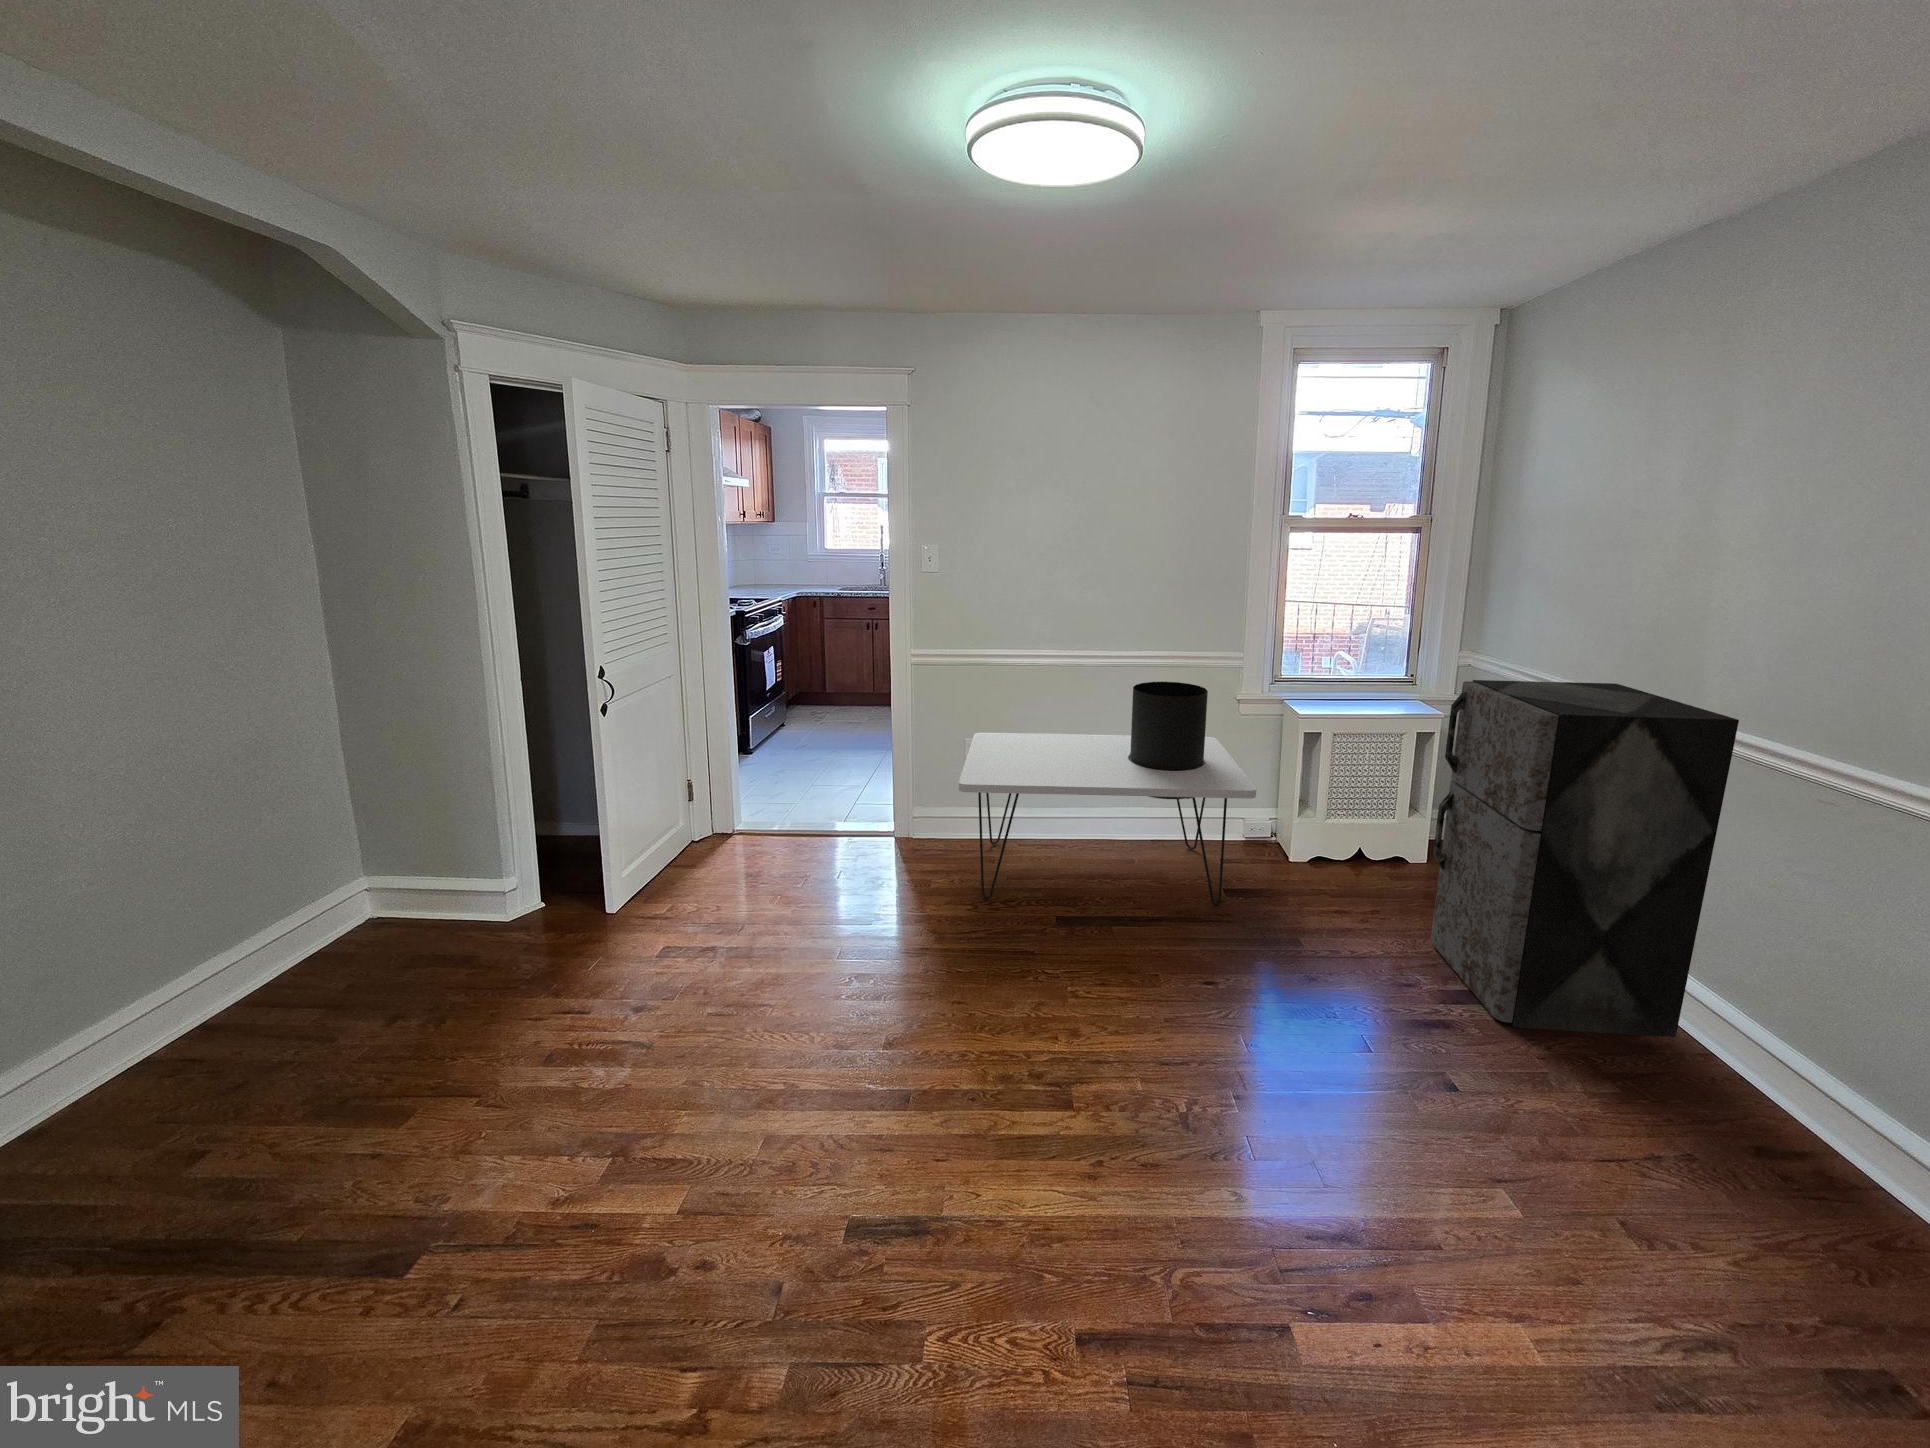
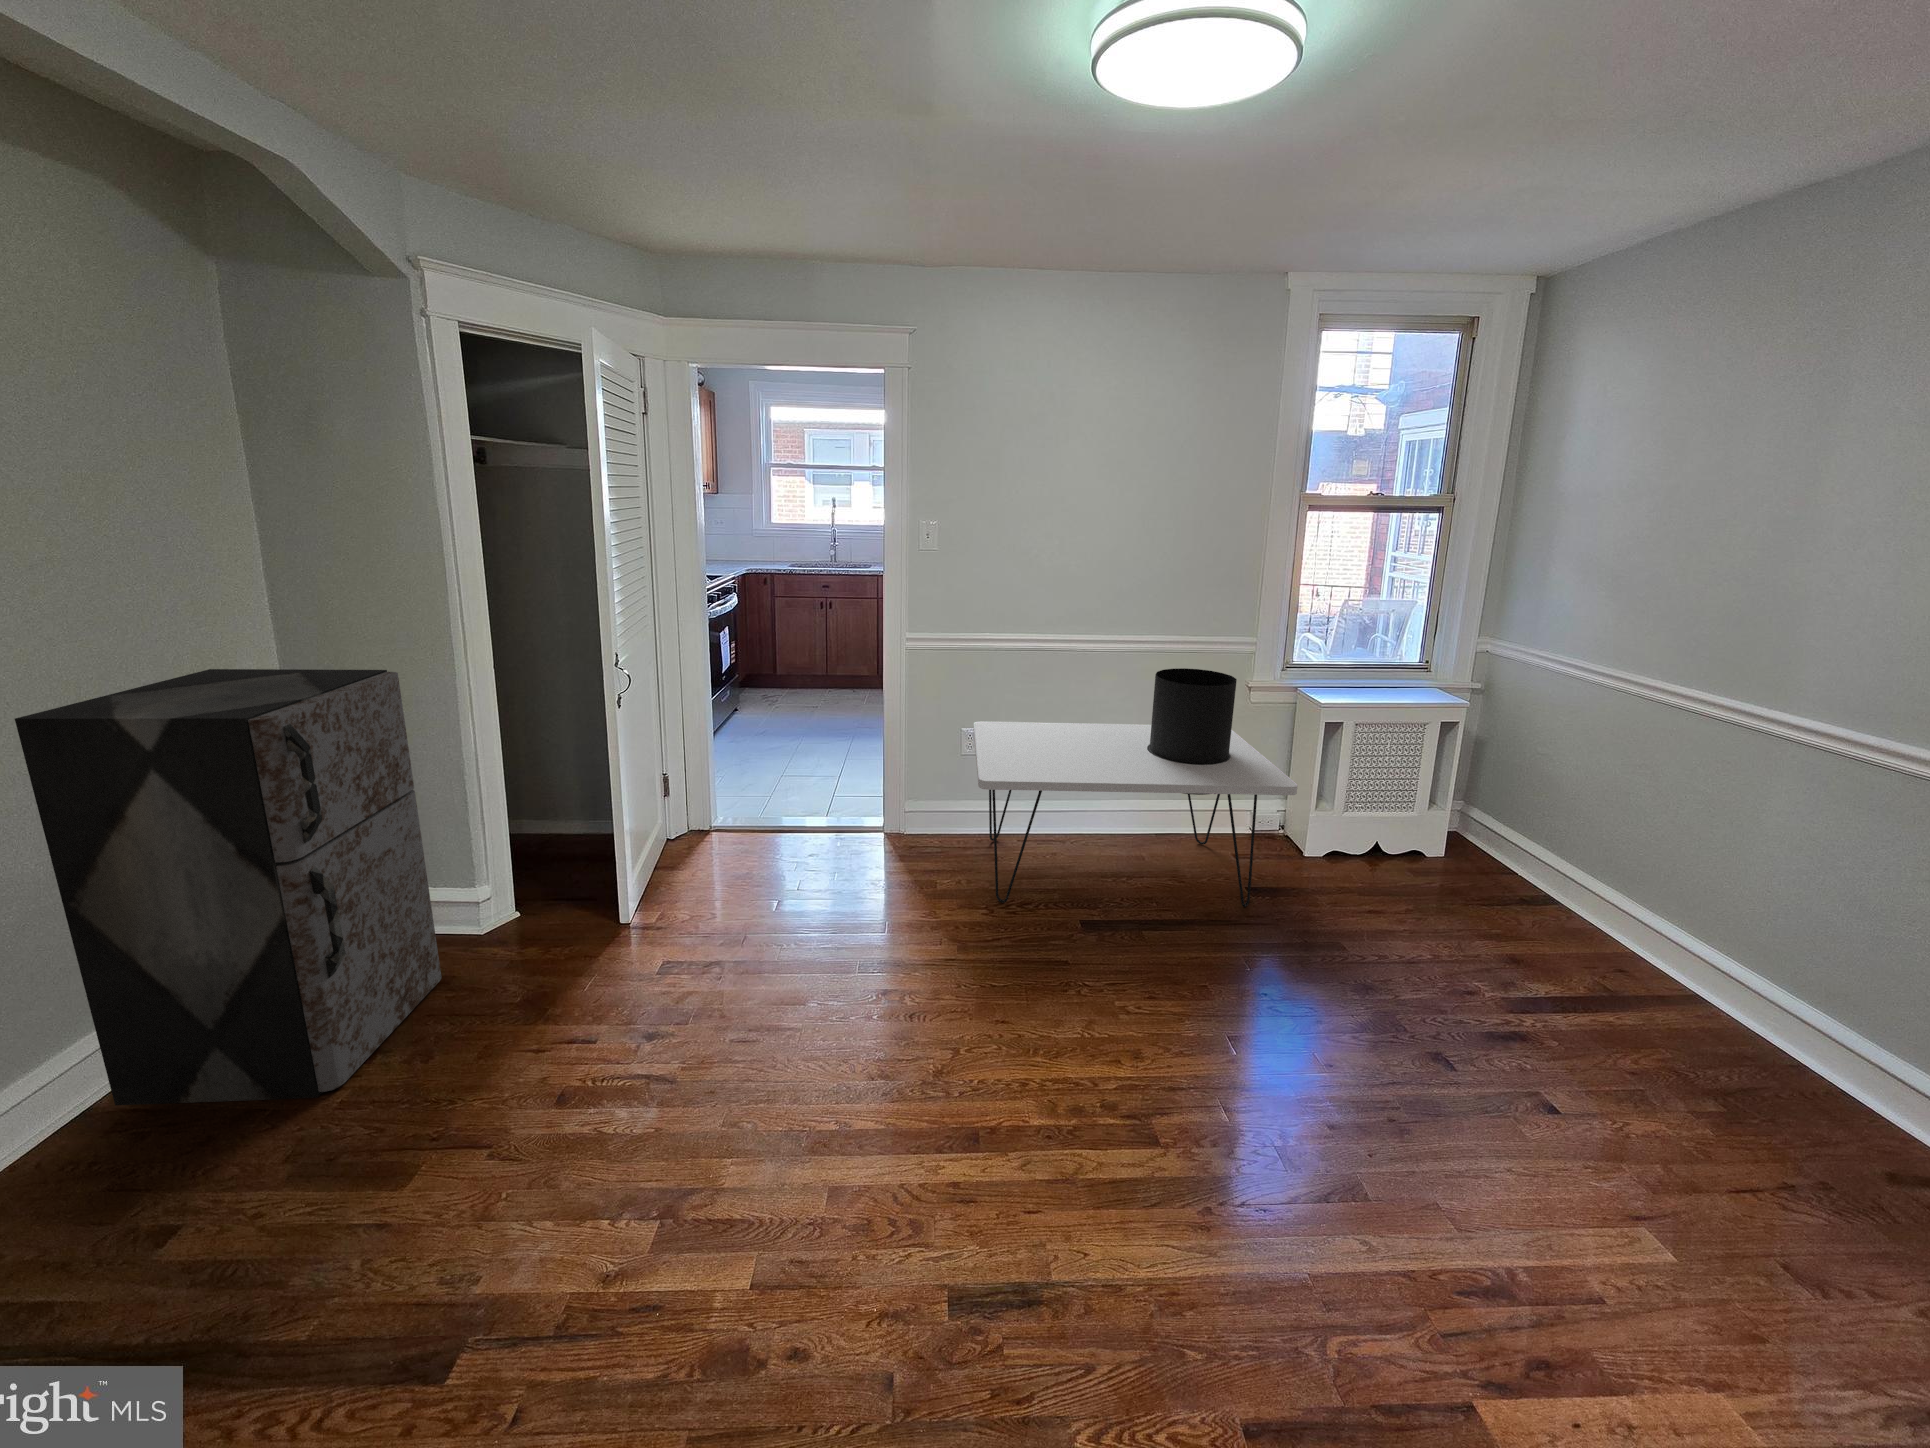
storage cabinet: present [1431,680,1739,1037] -> present [15,669,442,1105]

